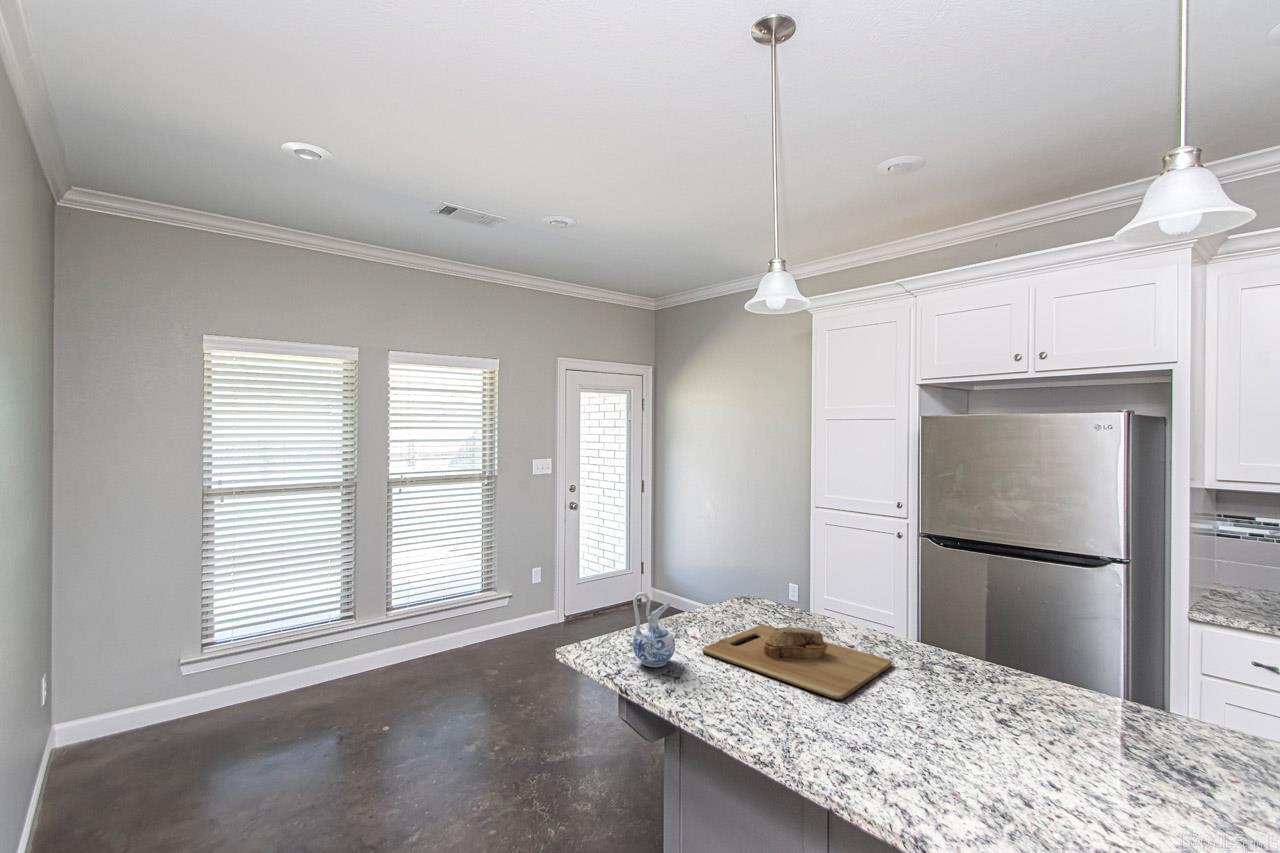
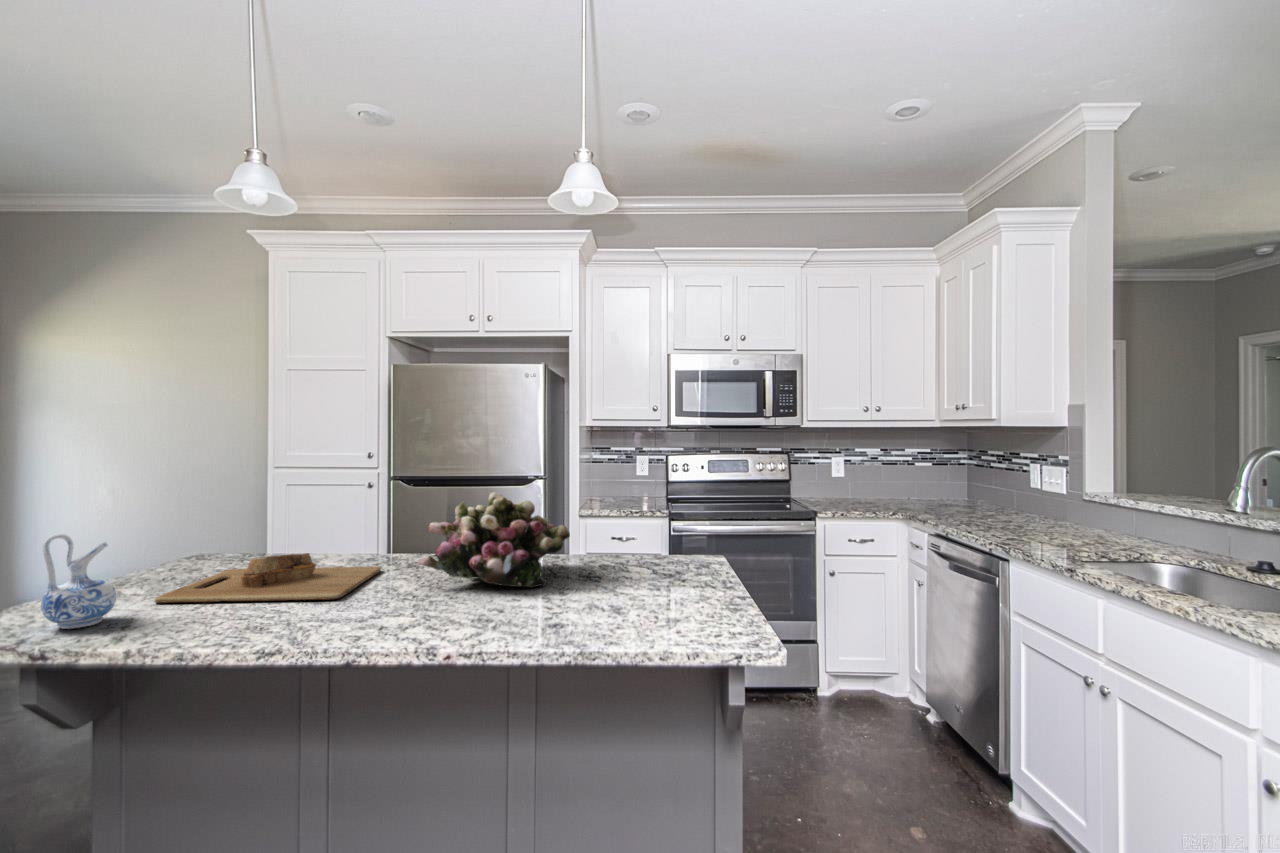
flower arrangement: none [925,611,1154,771] -> present [418,492,570,587]

